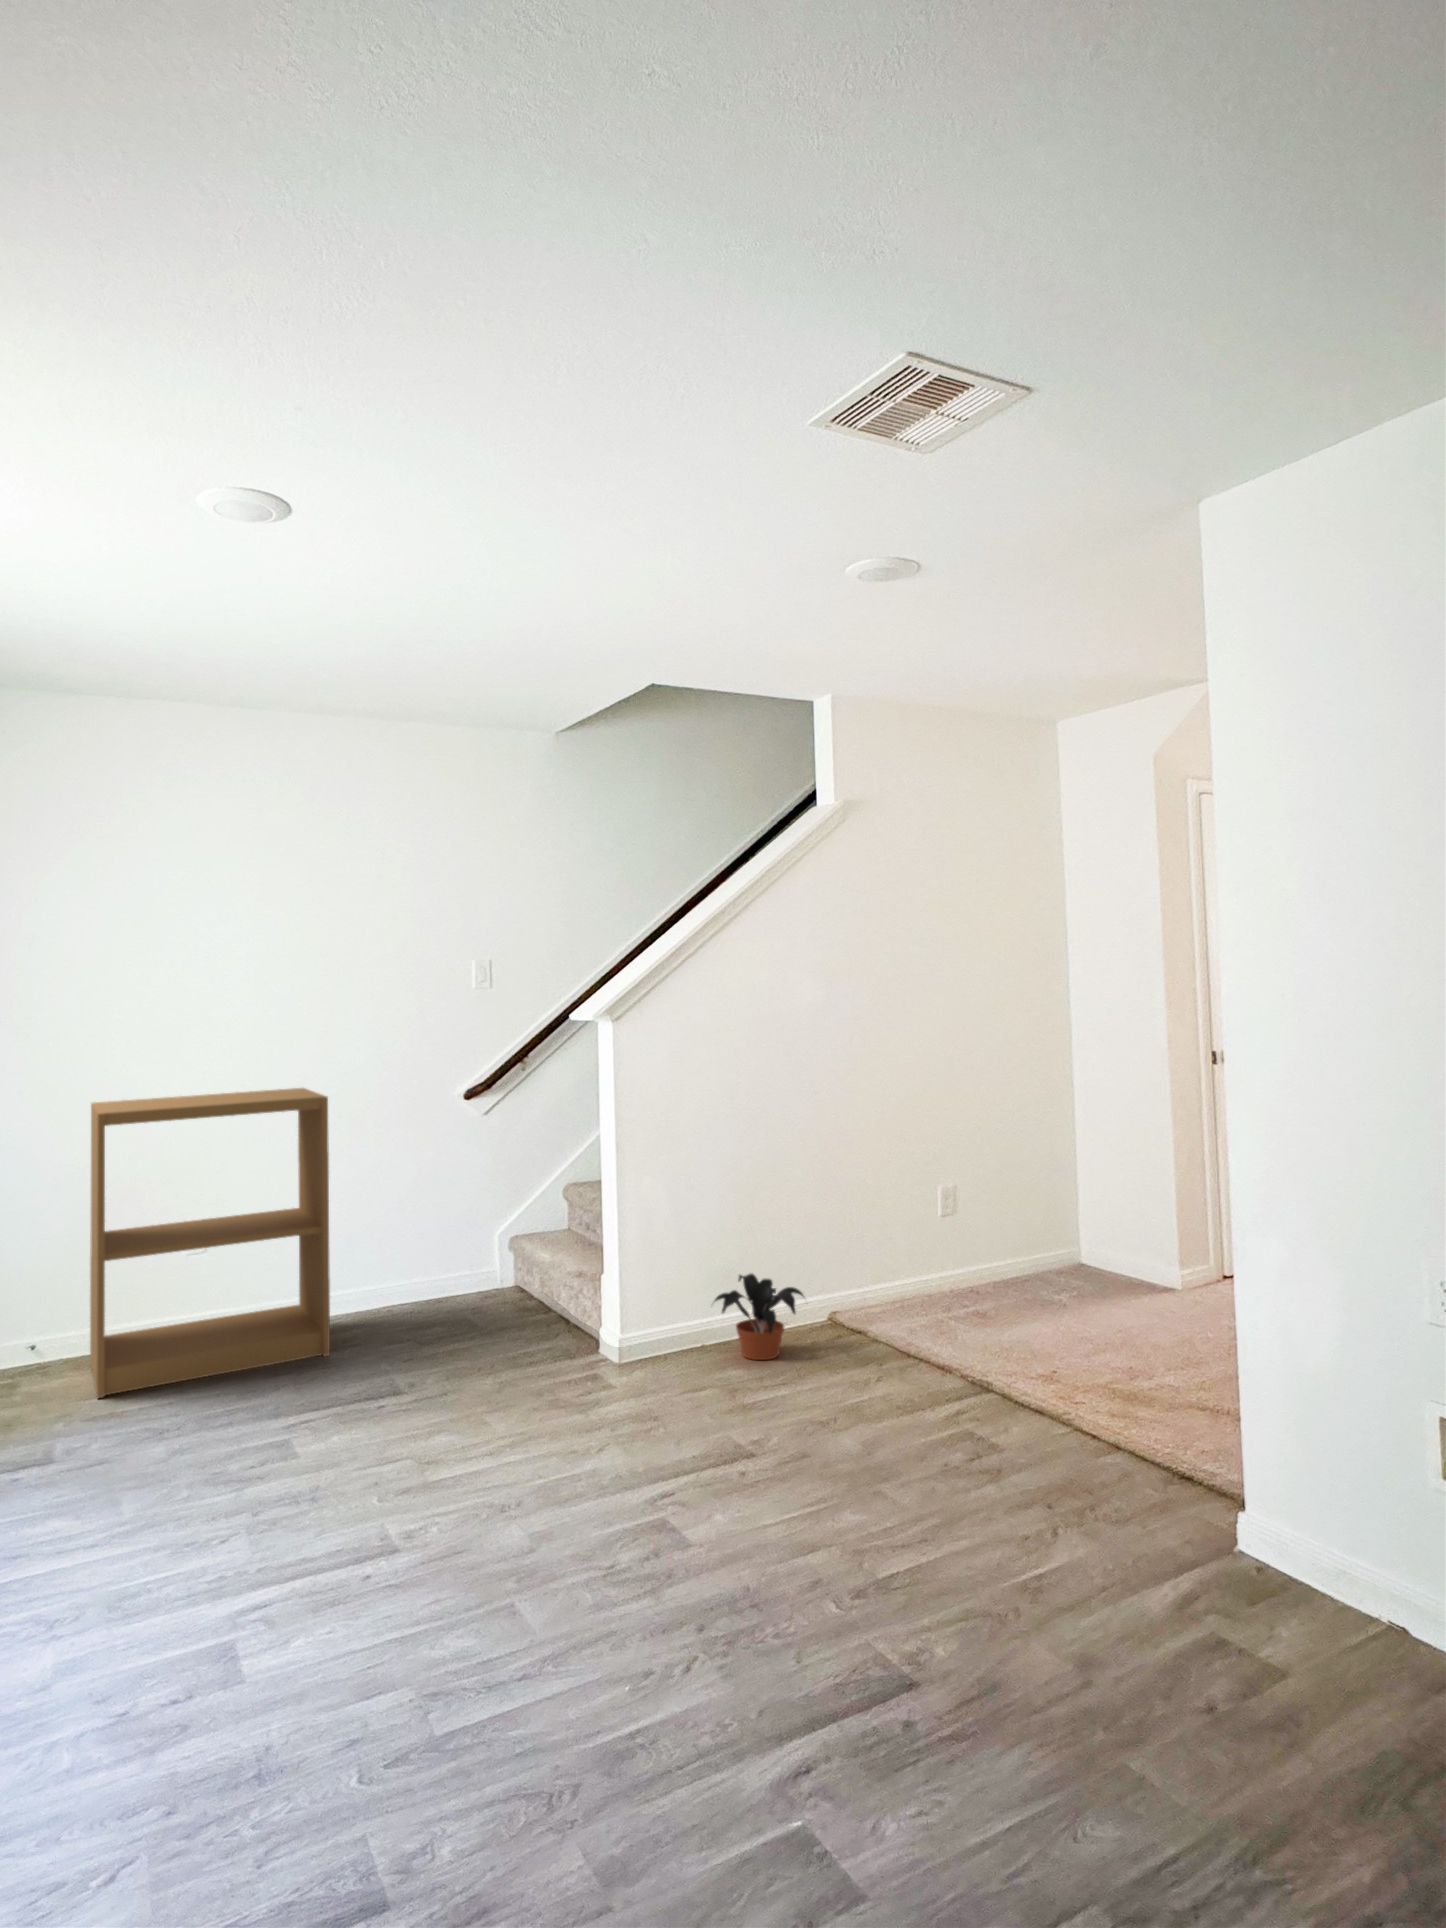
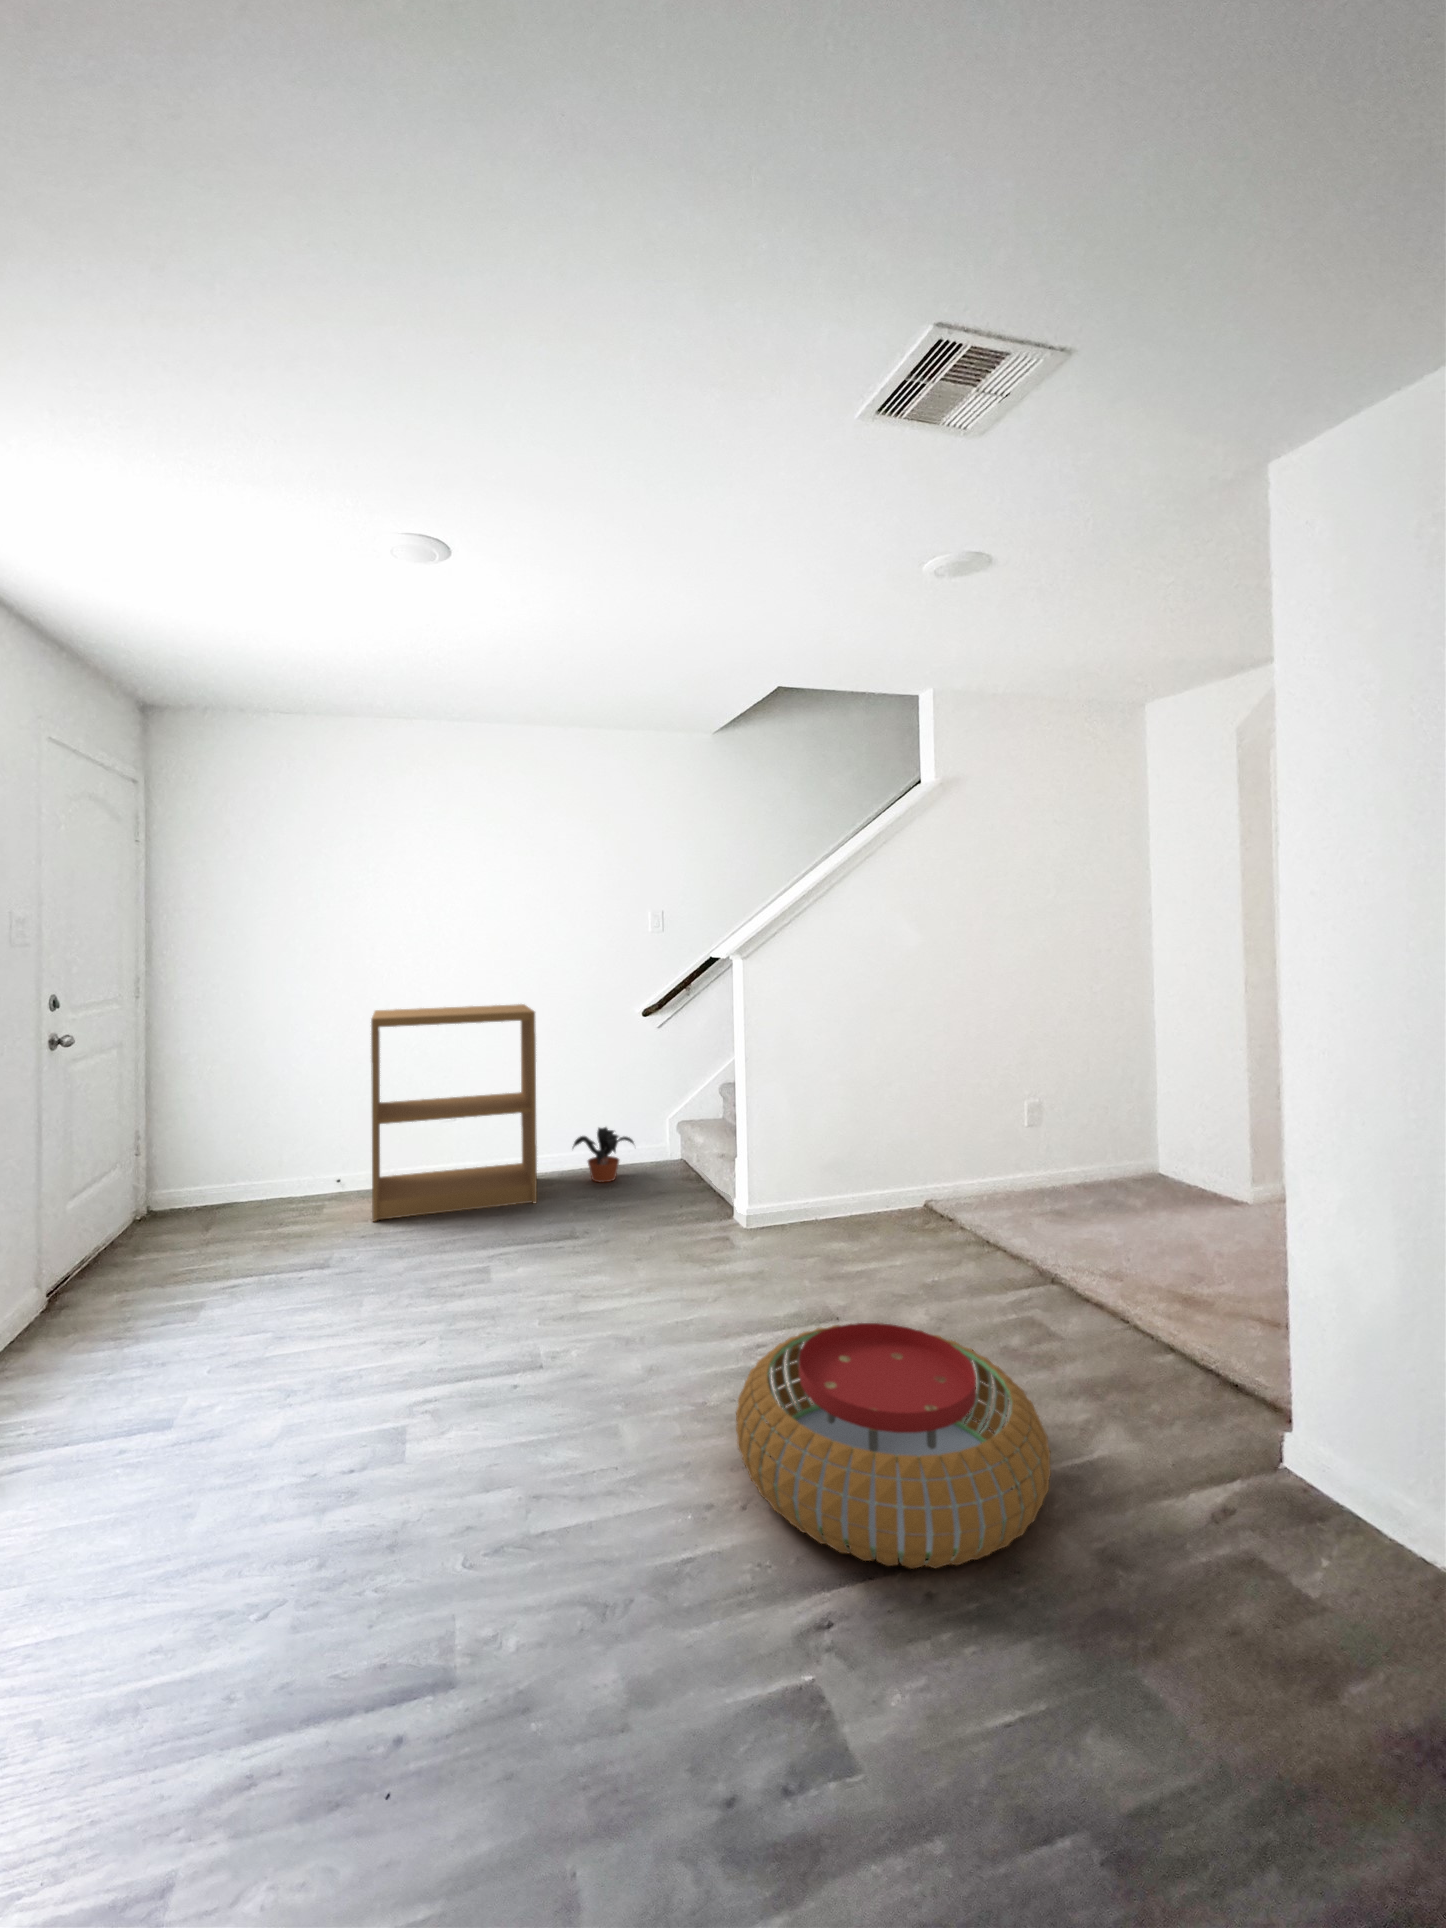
potted plant: present [715,1273,803,1360] -> present [573,1127,634,1182]
pouf: none [666,1443,1019,1702] -> present [736,1323,1051,1568]

